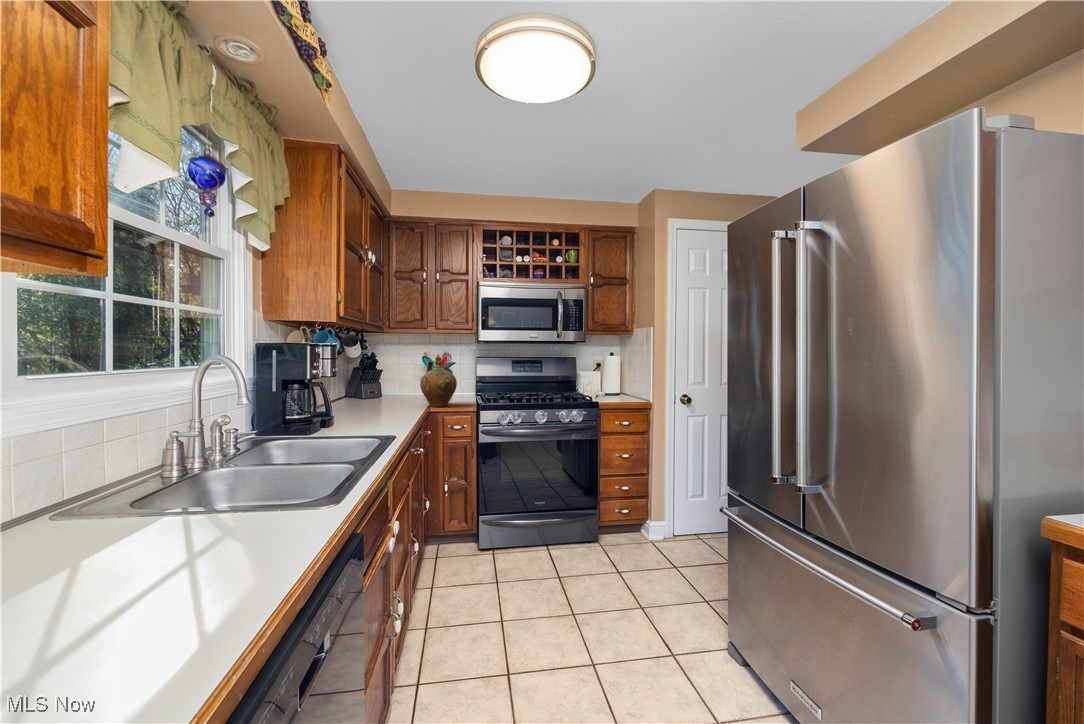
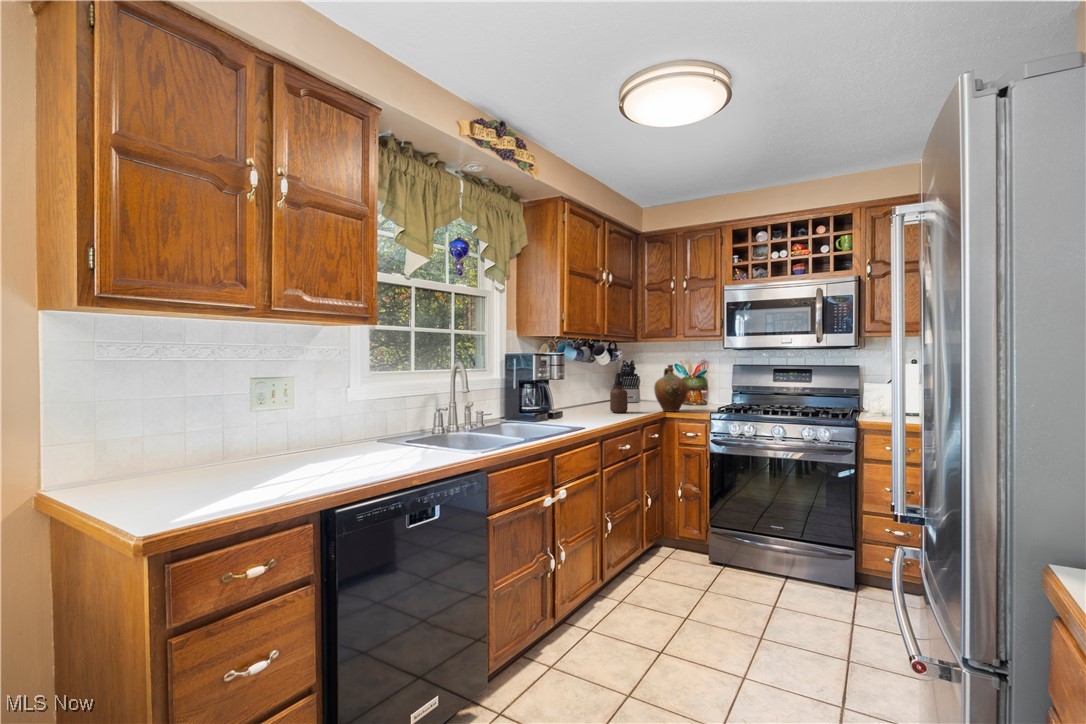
soap dispenser: none [378,367,399,412] -> present [610,373,628,413]

